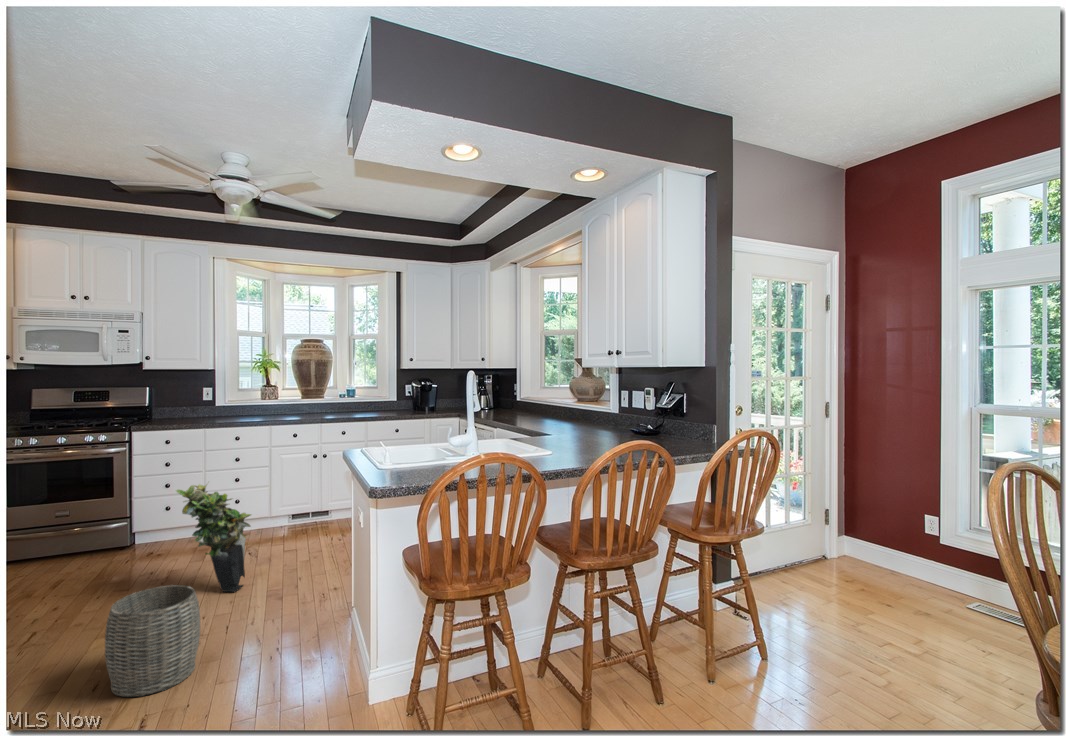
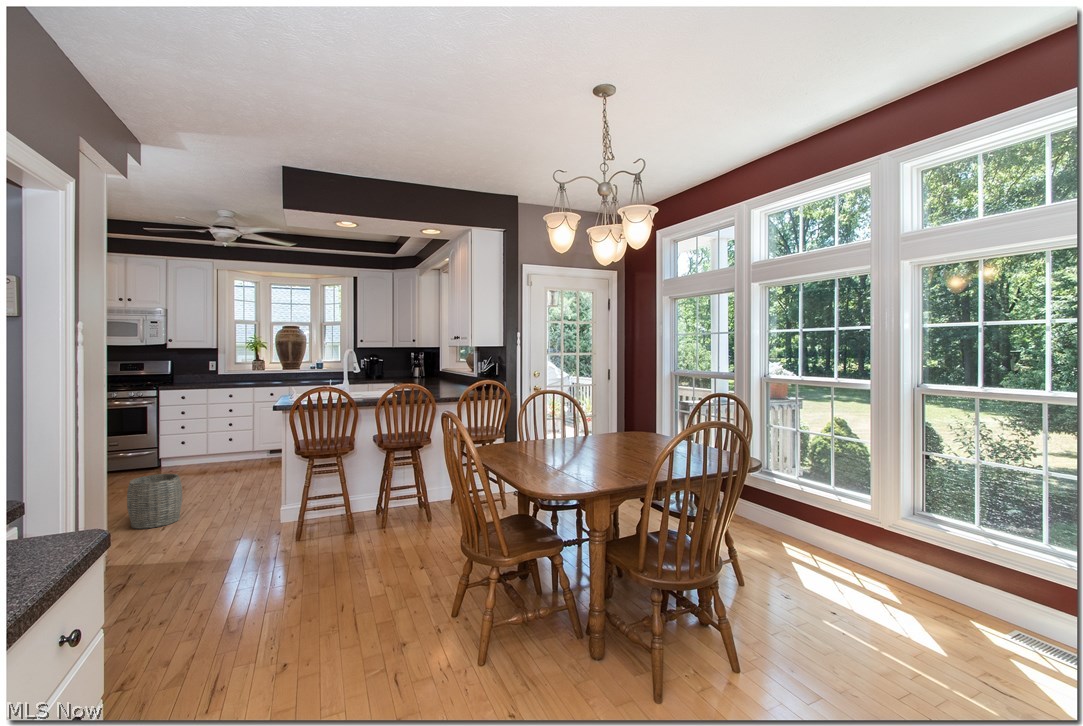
potted plant: present [176,484,251,592] -> none [178,420,228,490]

